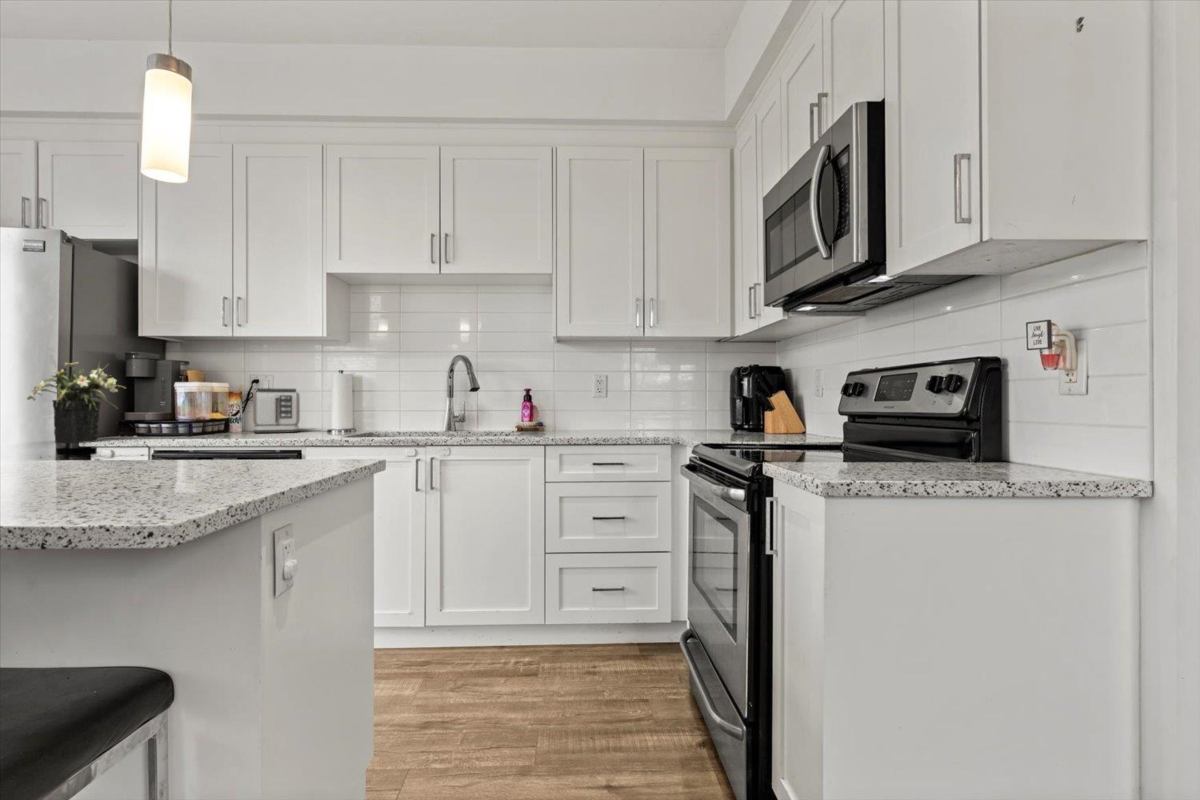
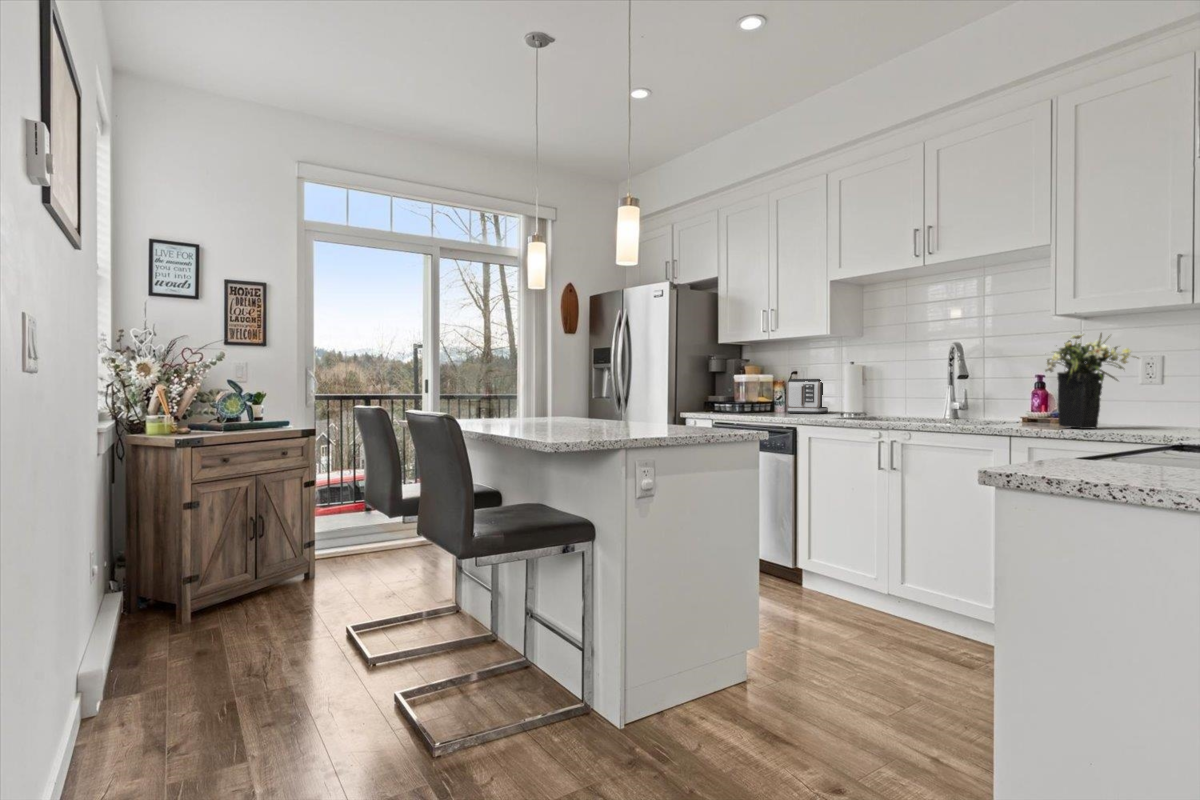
flower arrangement: present [27,362,125,456] -> present [1045,333,1139,429]

